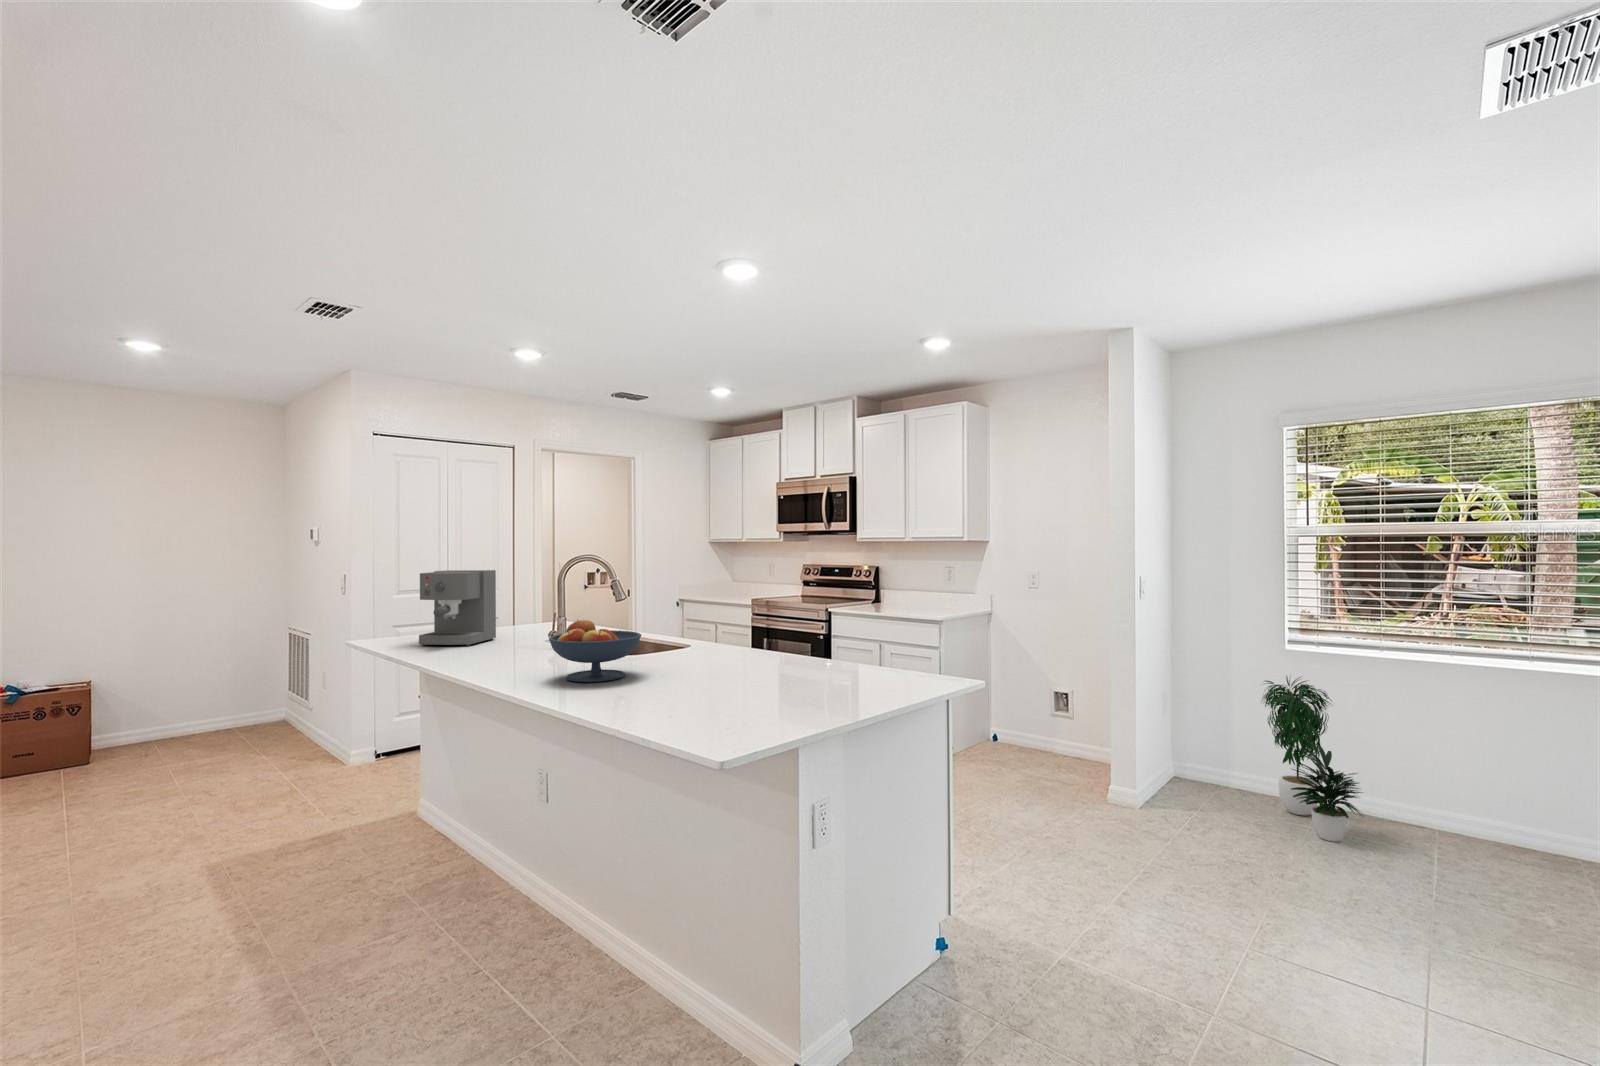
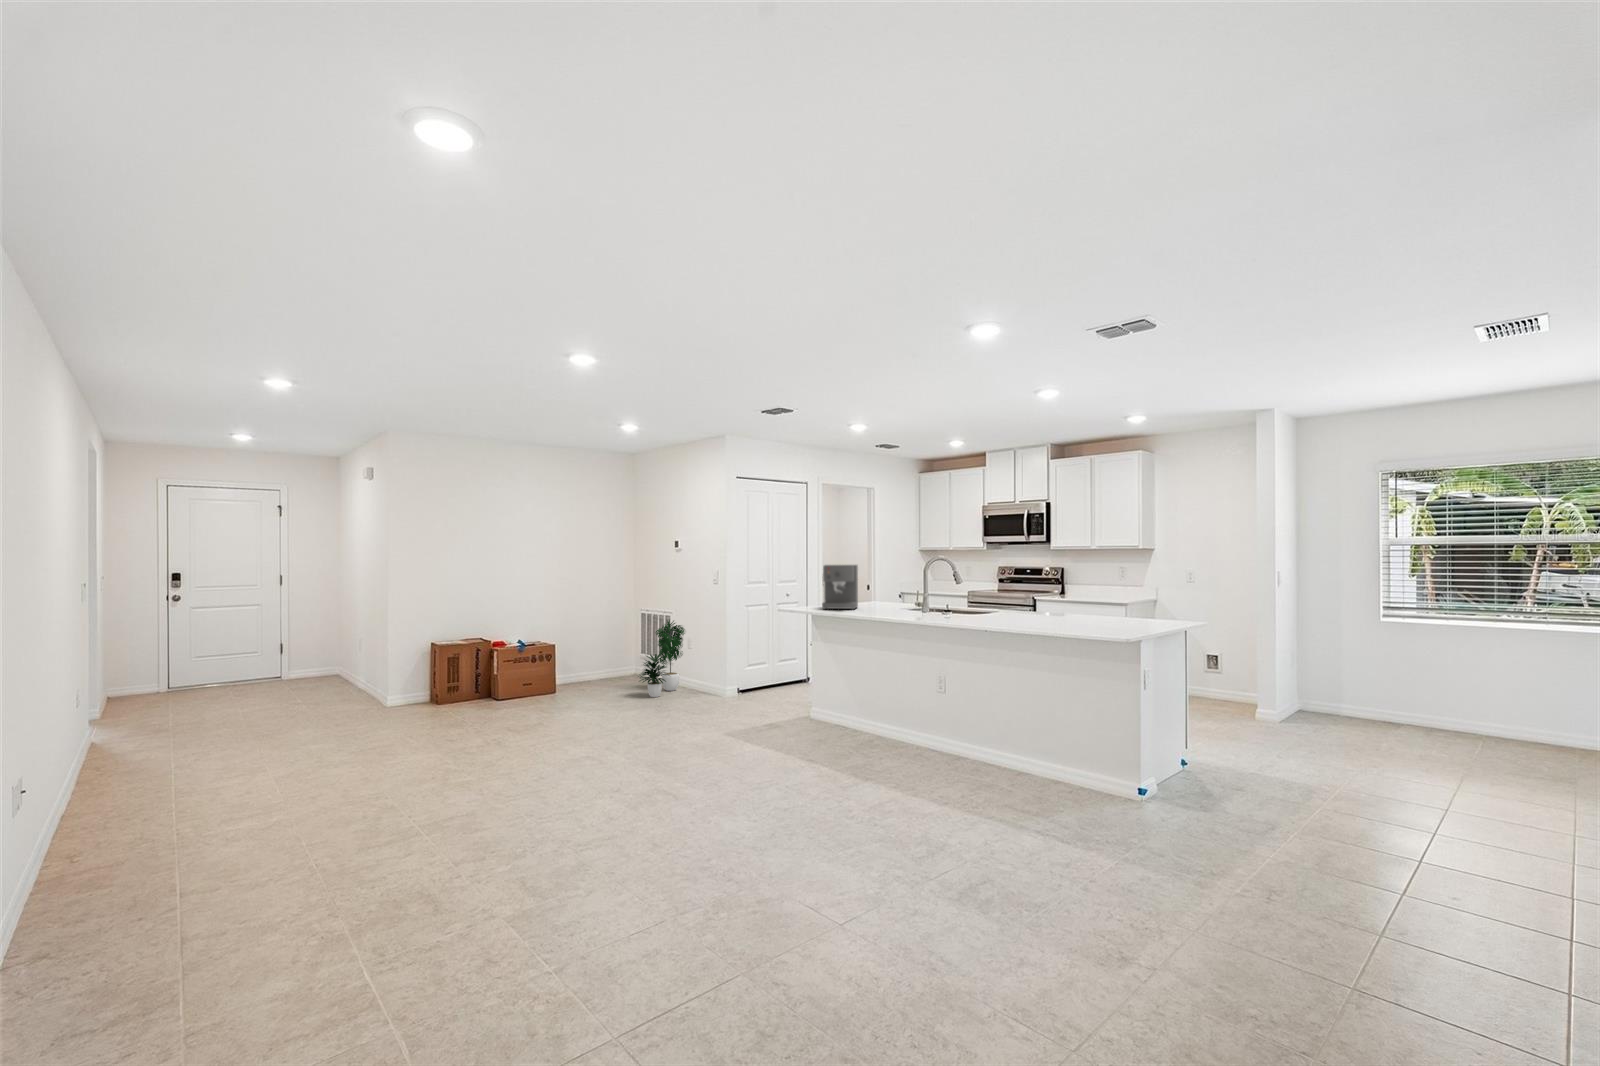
fruit bowl: present [549,620,641,682] -> none [951,589,1001,621]
potted plant: present [1262,676,1363,842] -> present [638,620,685,697]

